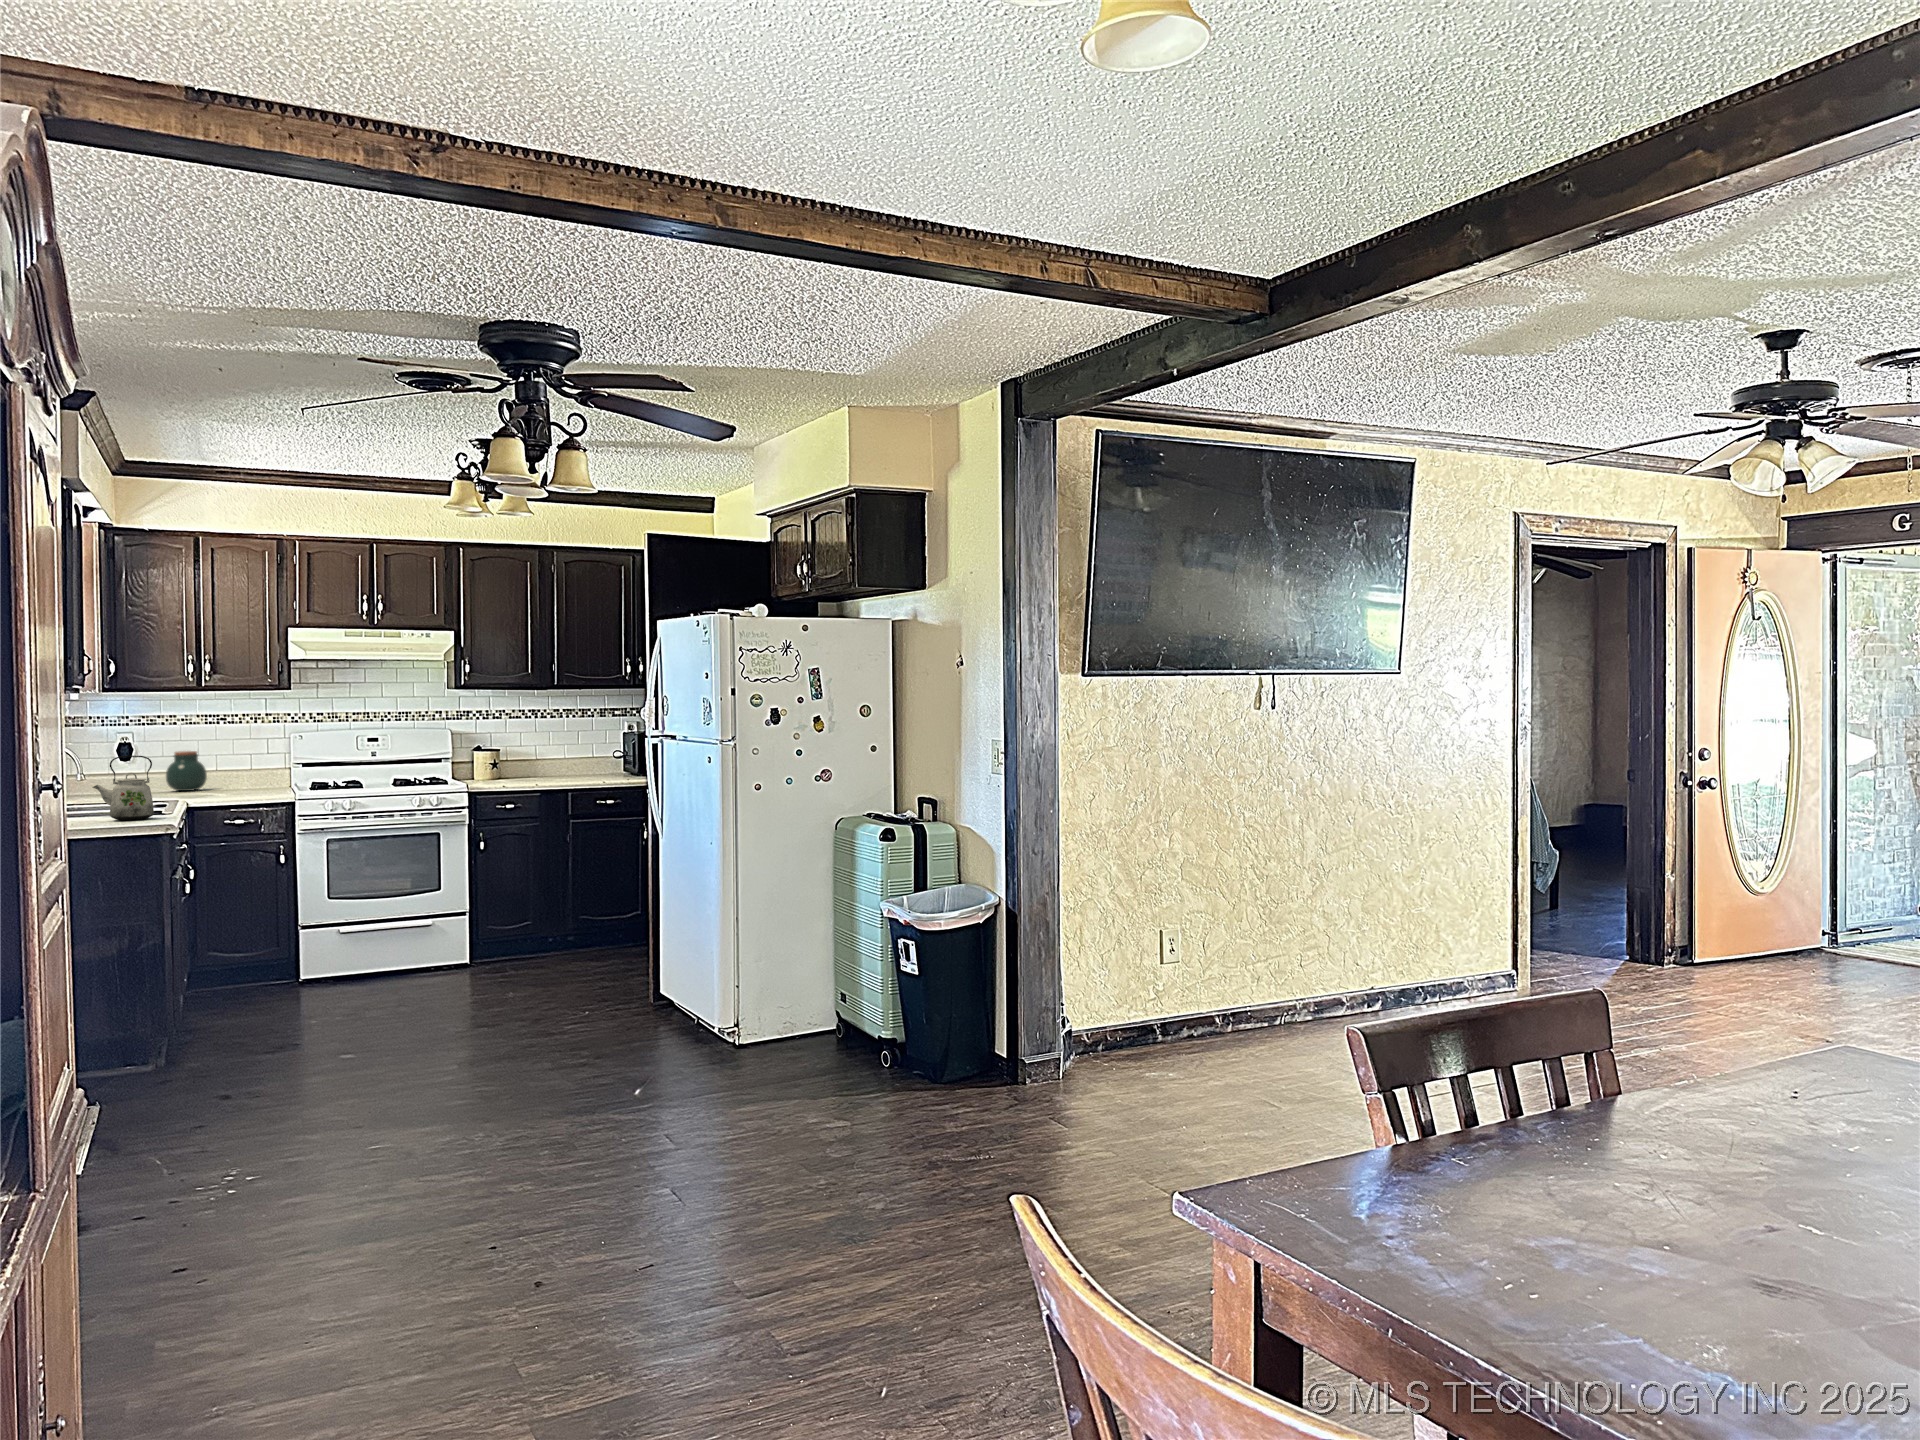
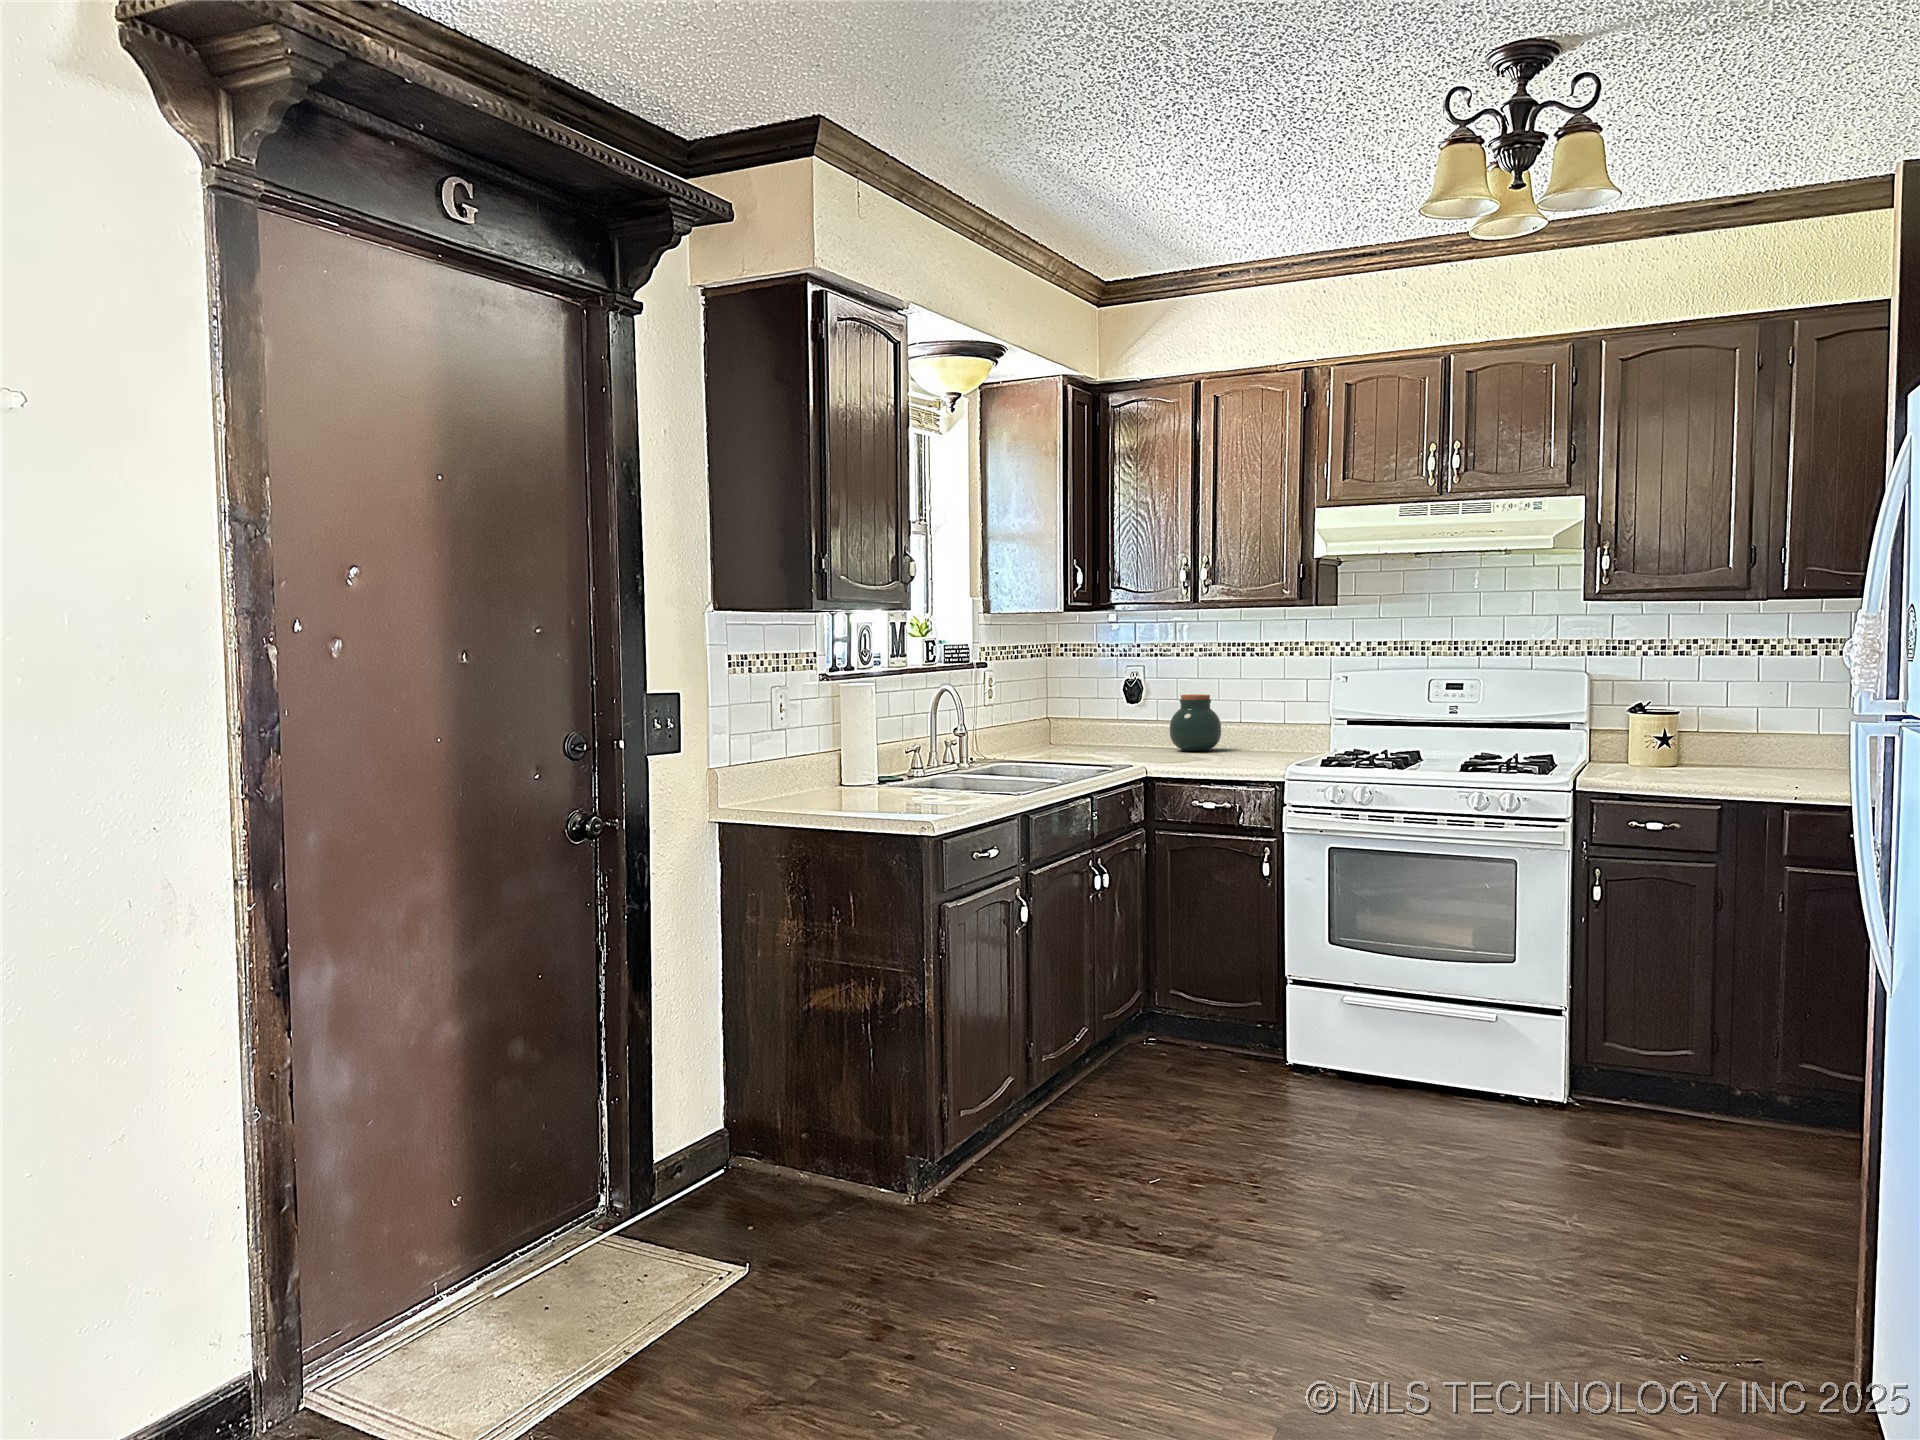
kettle: present [93,756,154,820] -> none [873,713,947,815]

